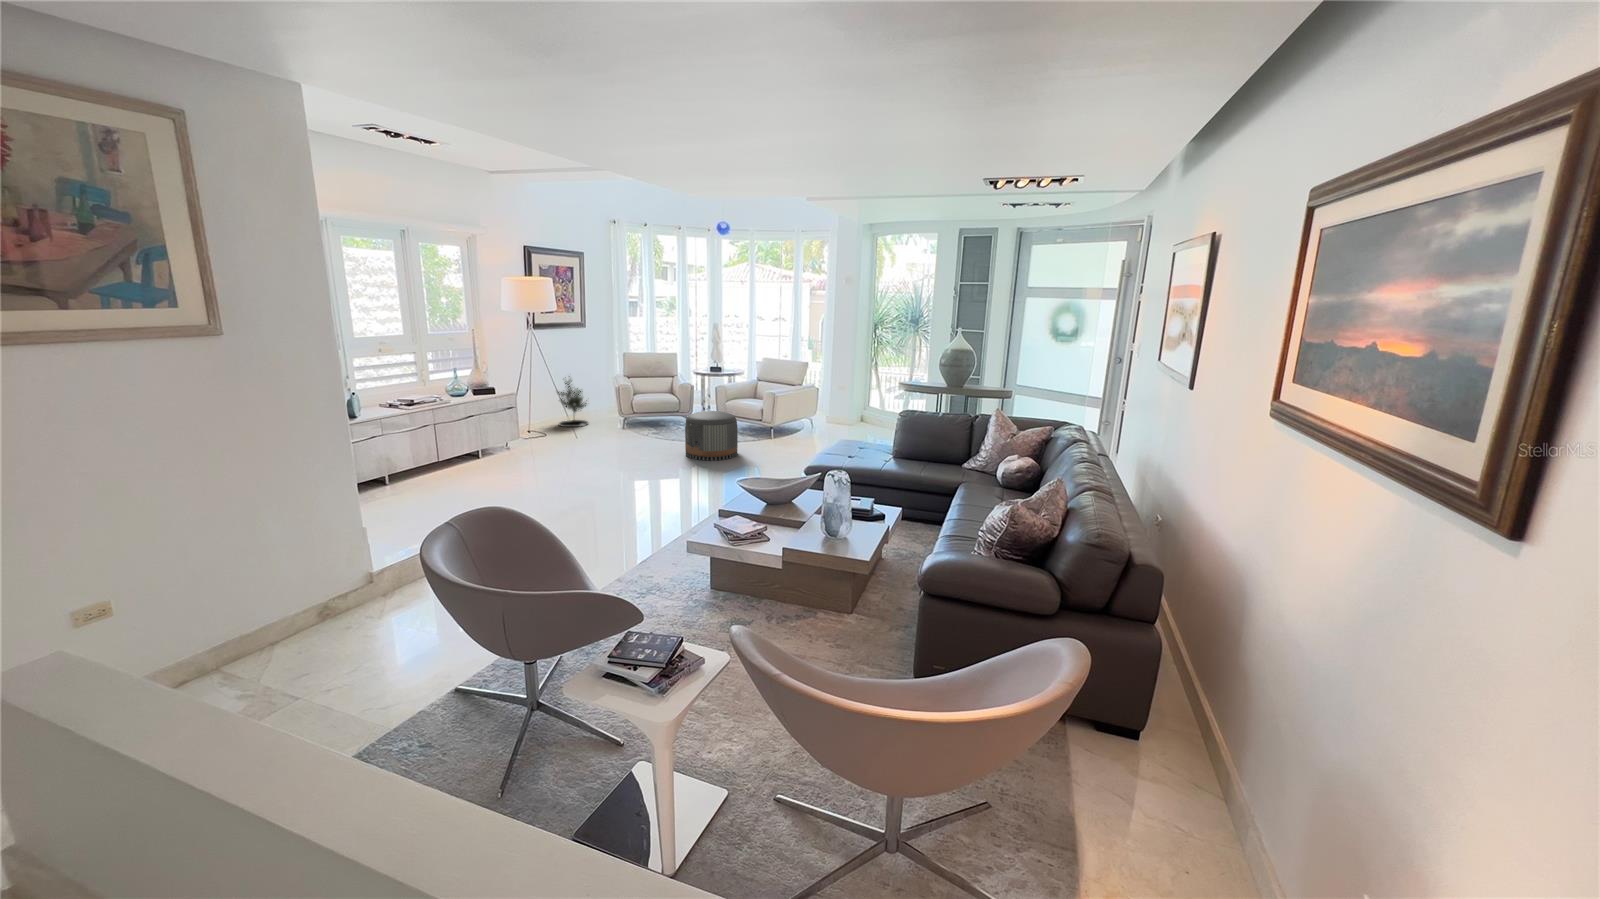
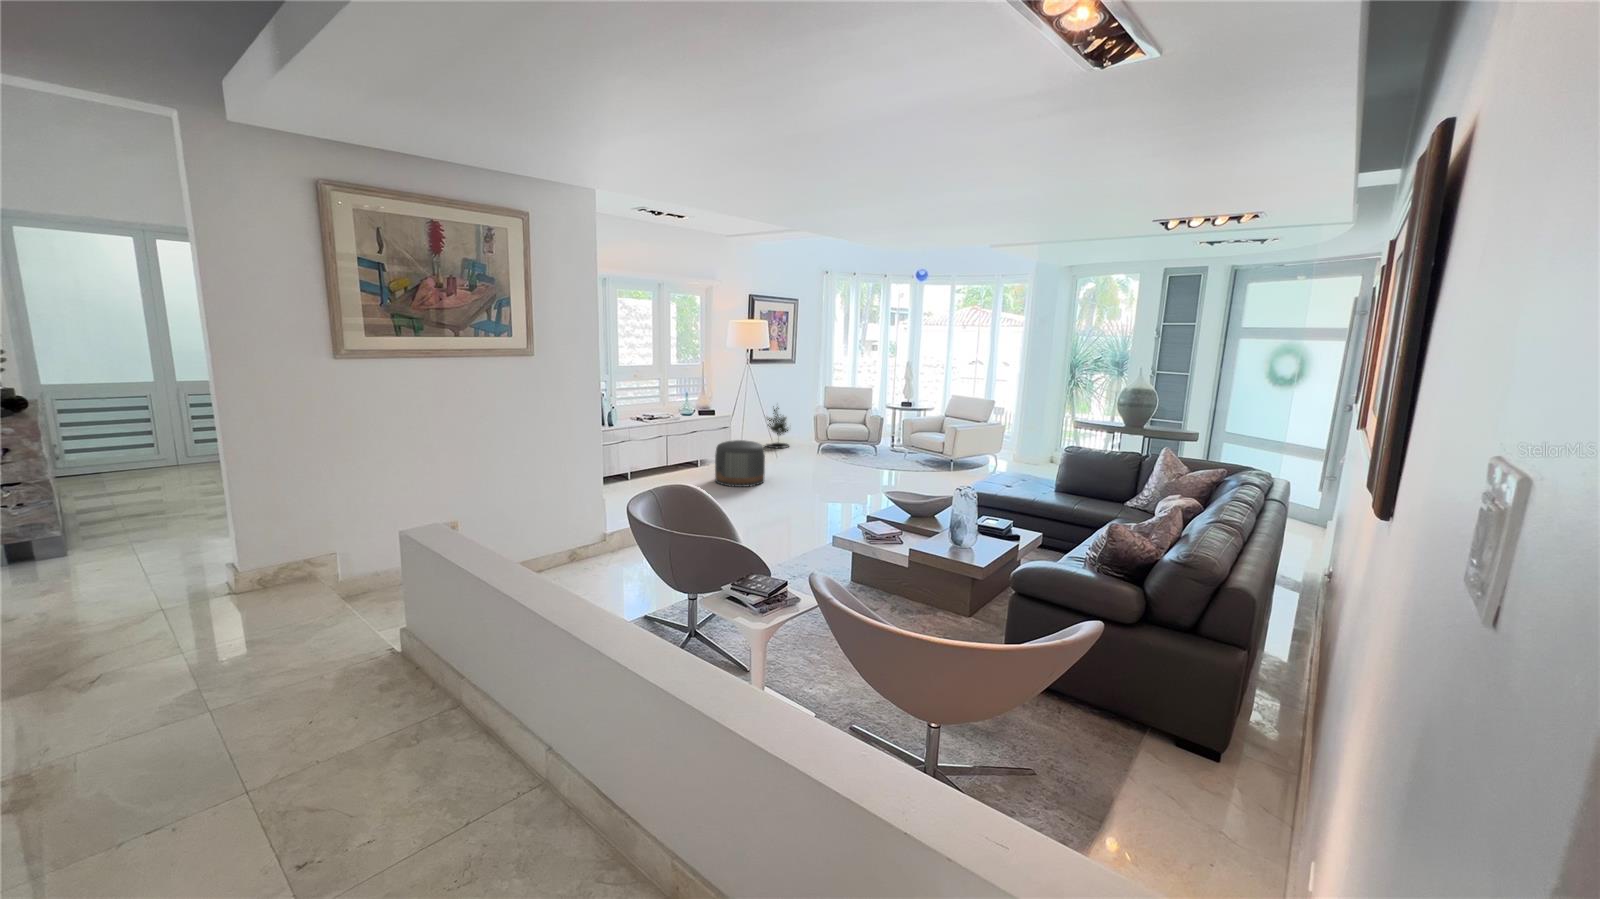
pouf: present [685,411,738,461] -> present [715,440,765,487]

